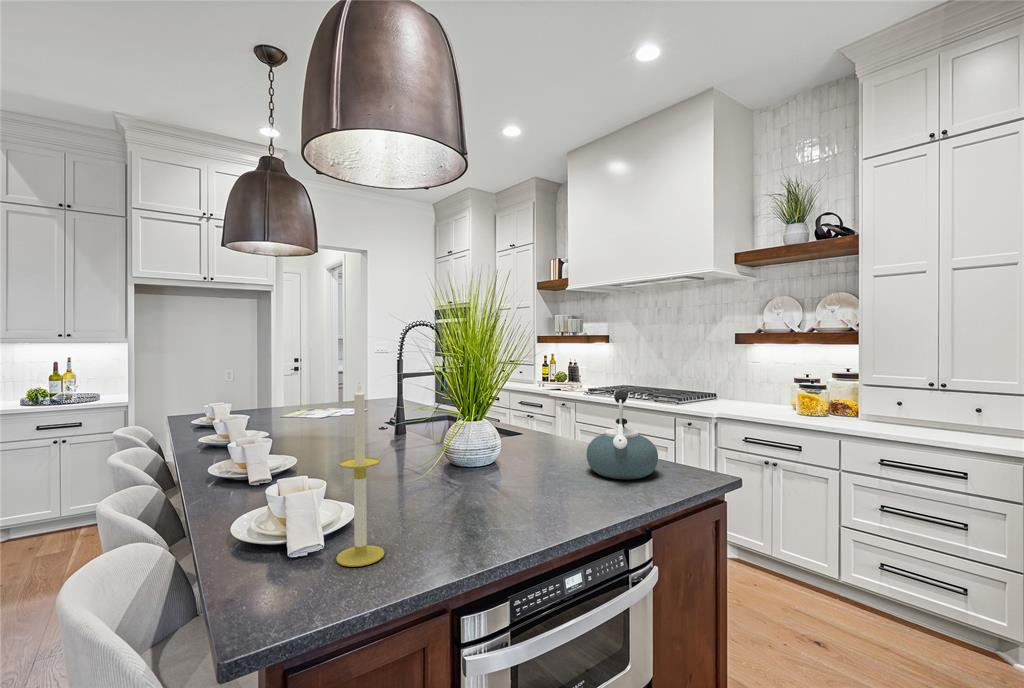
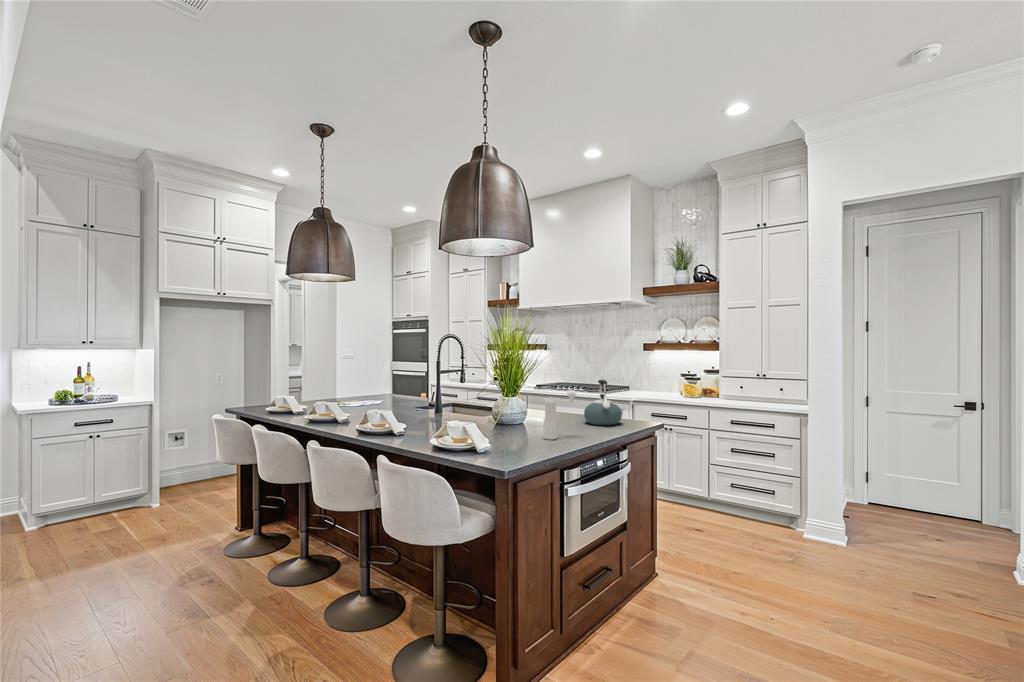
candle: present [336,383,385,567] -> none [510,374,530,451]
pepper mill: none [460,416,534,521] -> present [544,390,576,440]

